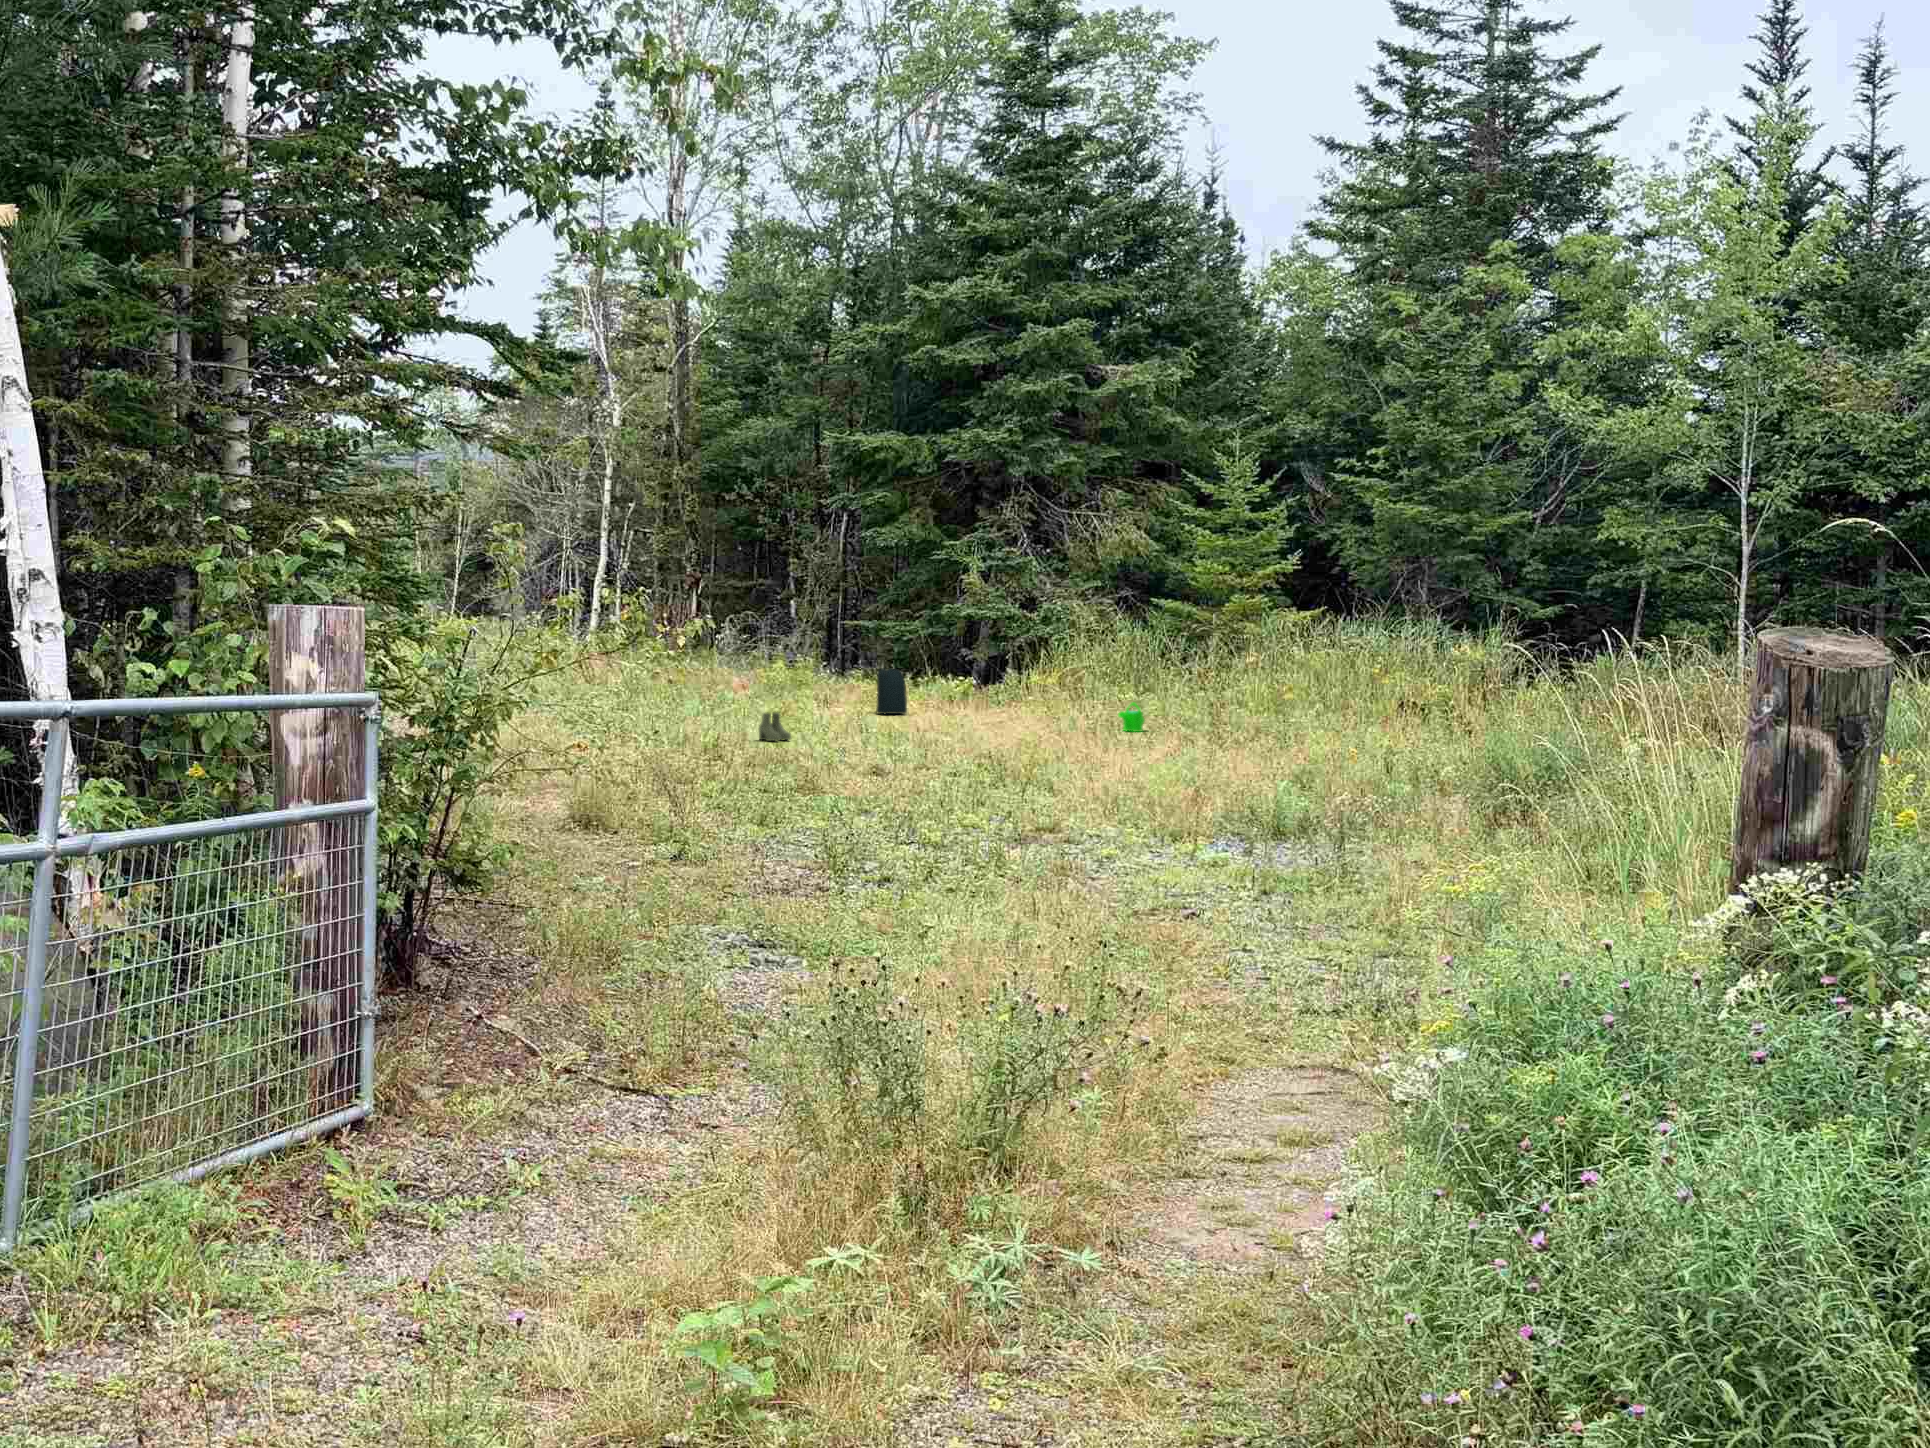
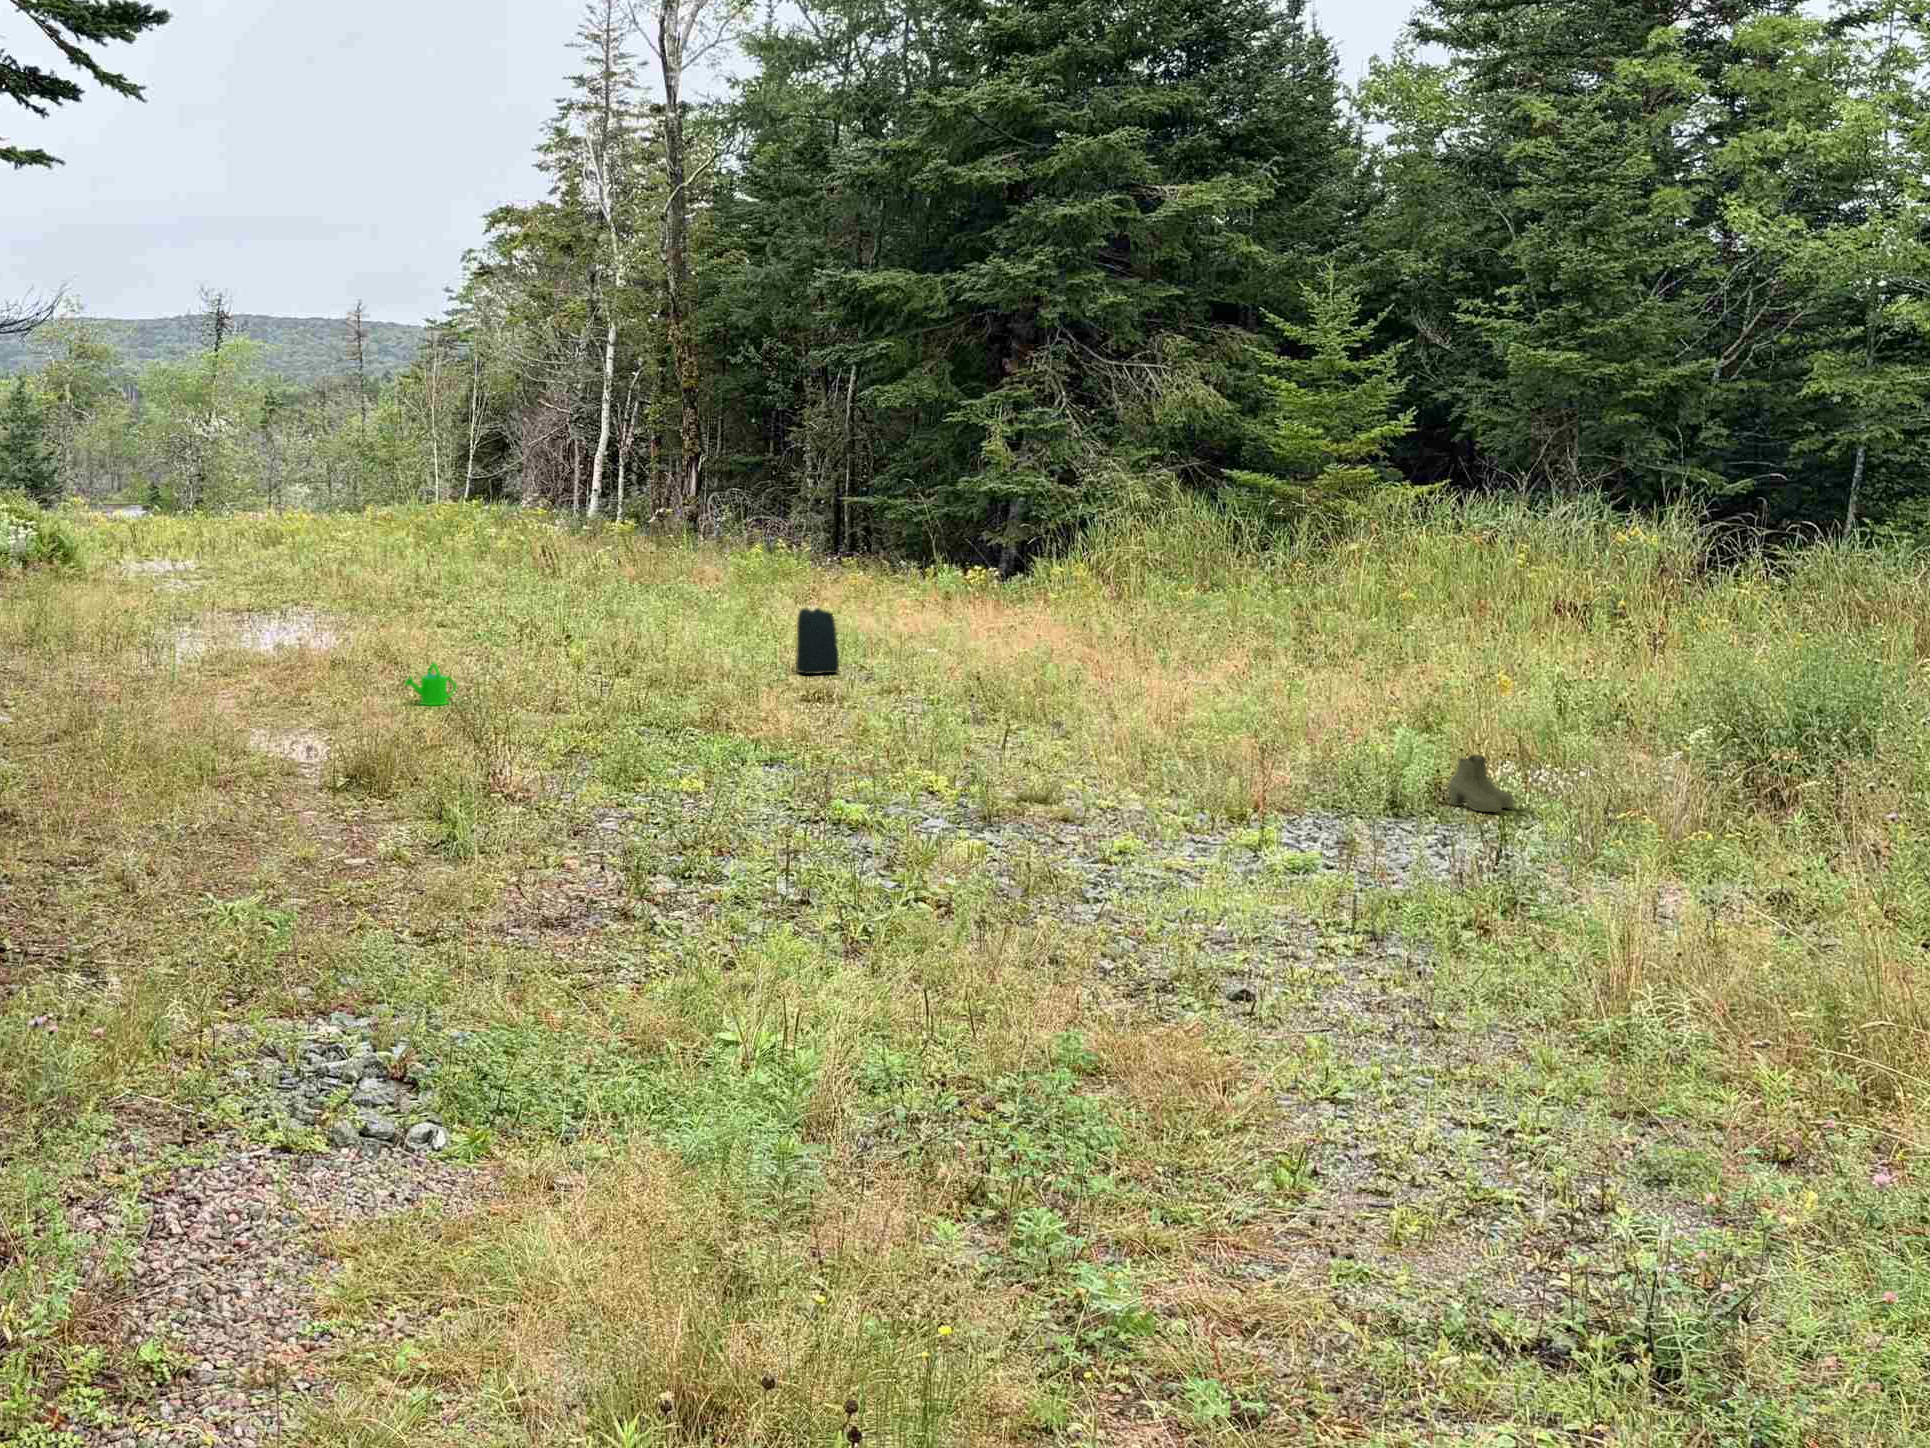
watering can: present [1118,702,1145,732] -> present [405,663,457,705]
boots: present [759,712,791,741] -> present [1449,755,1514,812]

